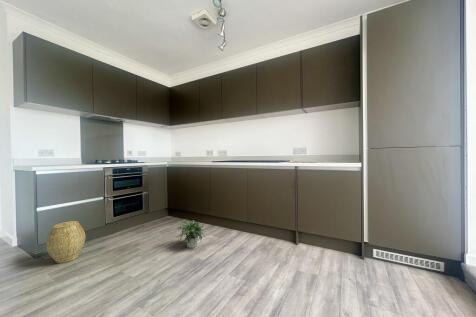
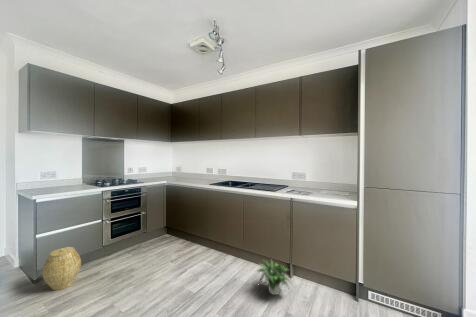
potted plant: present [178,221,204,248] -> present [258,262,288,295]

